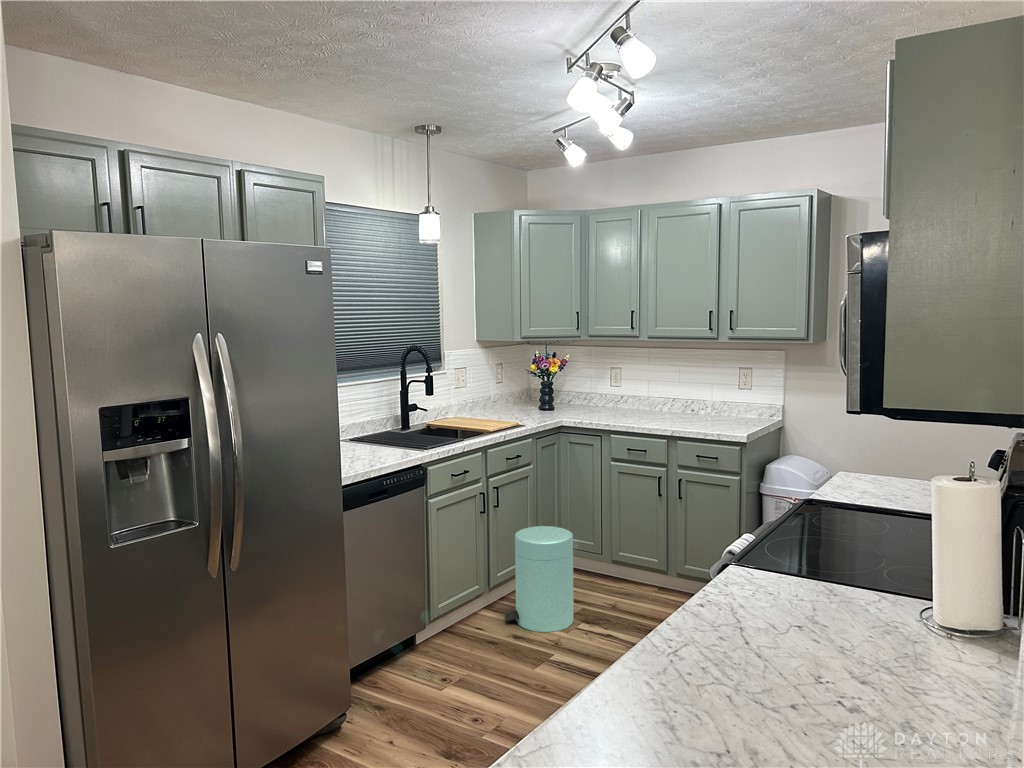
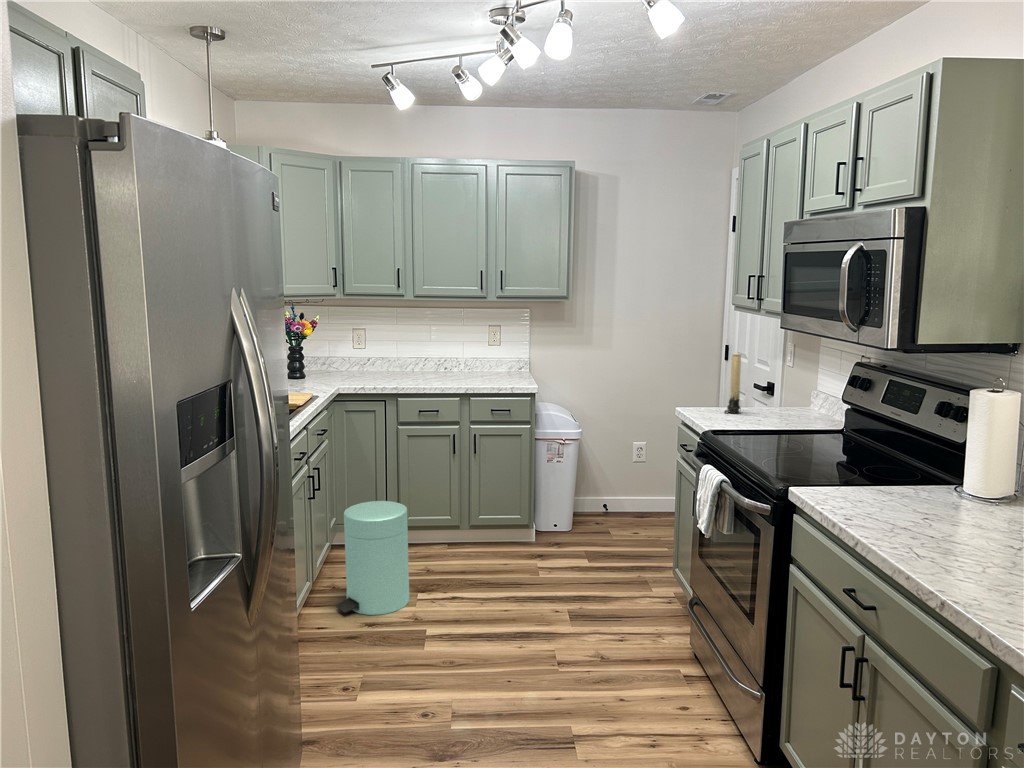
candle: none [866,415,891,490] -> present [724,353,741,413]

